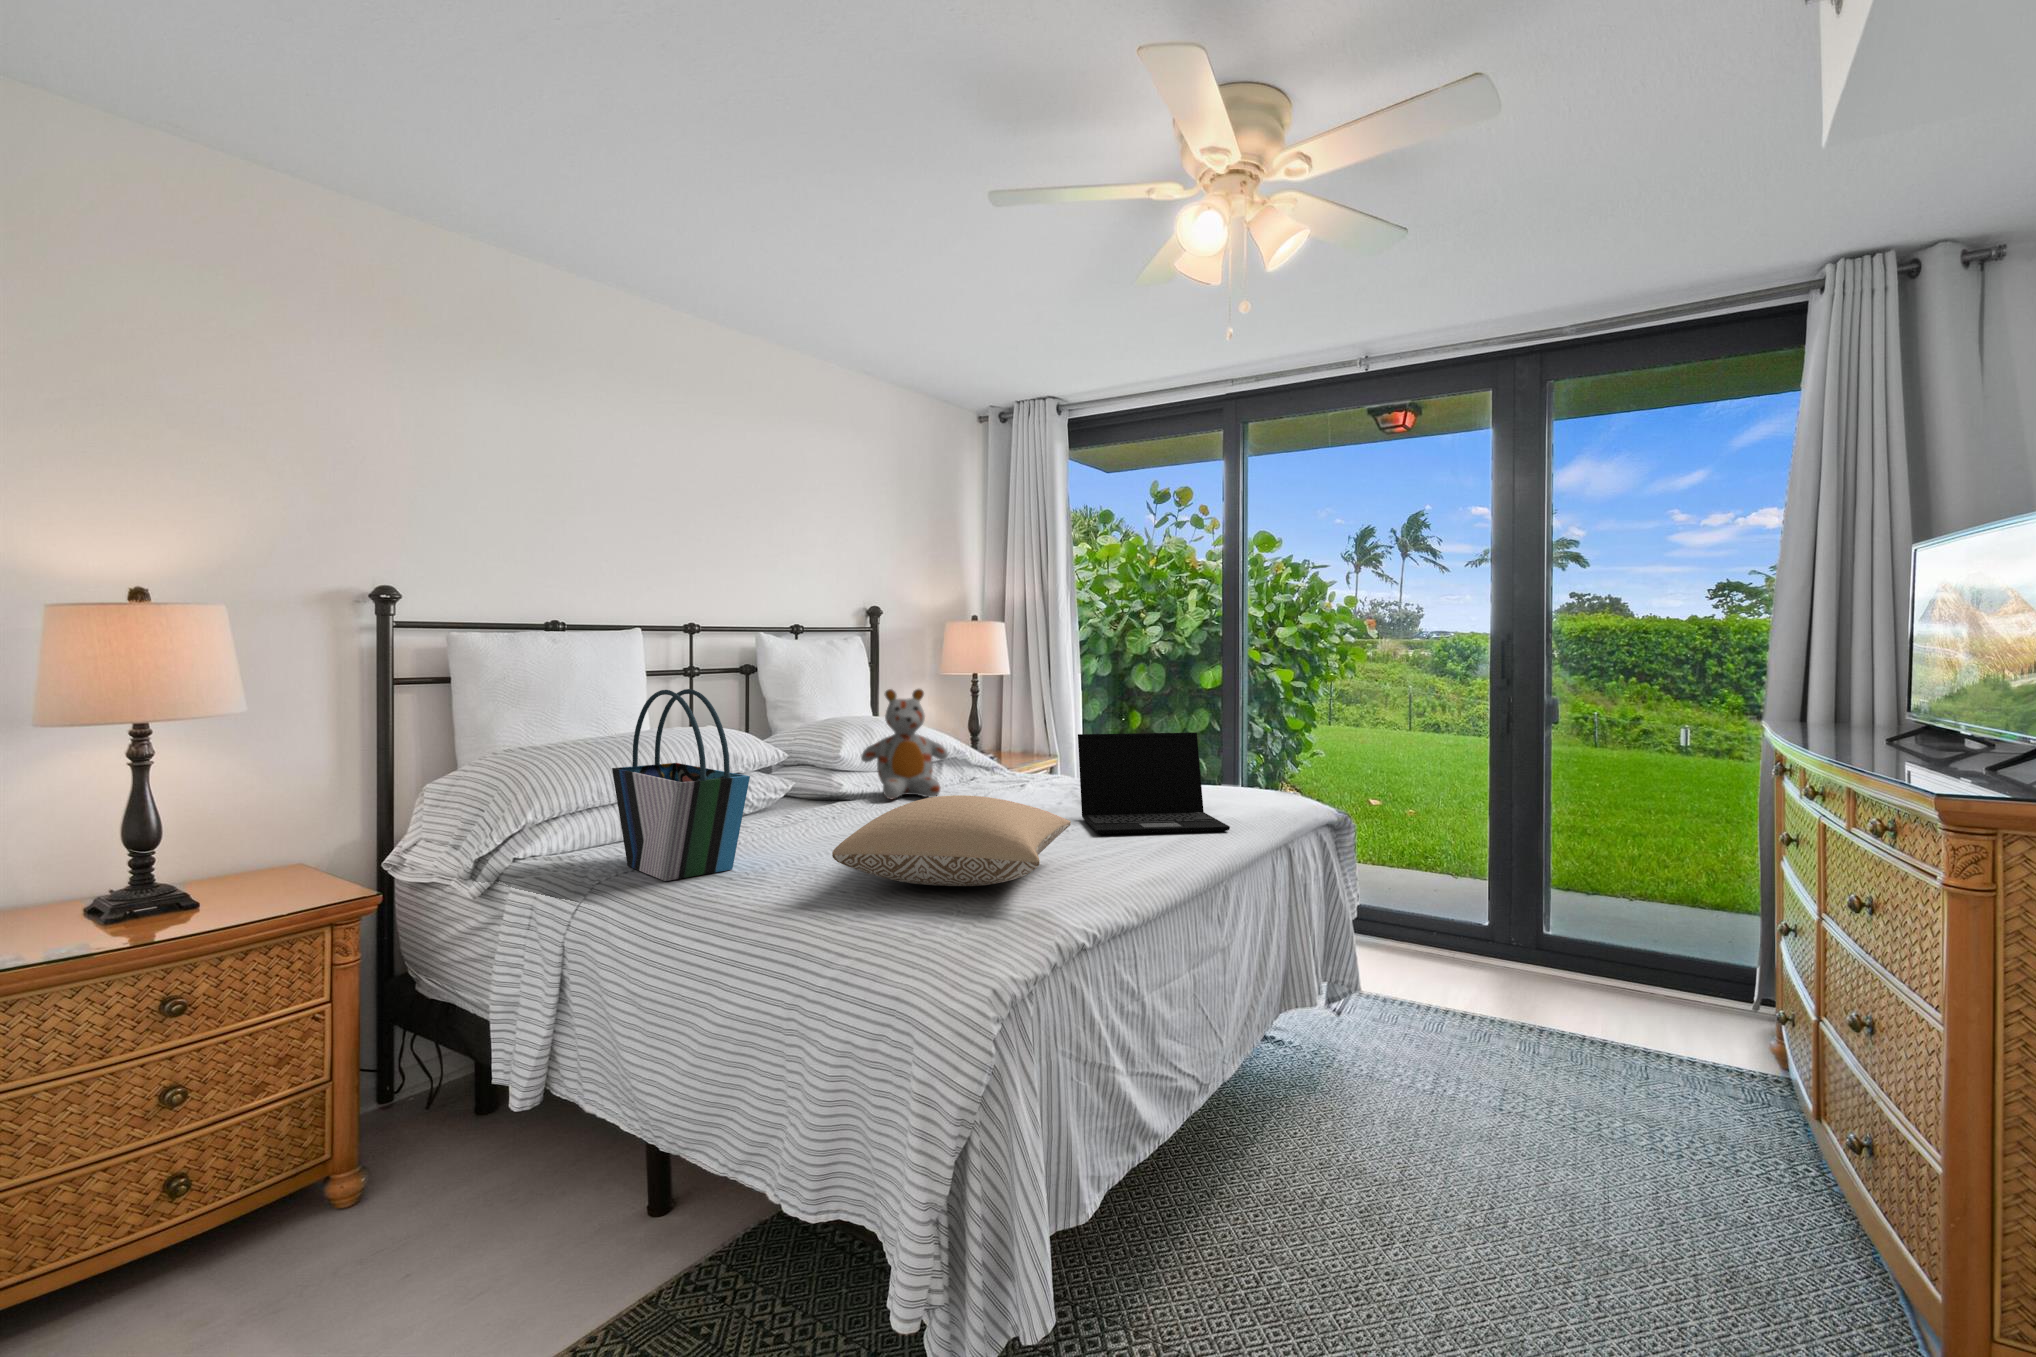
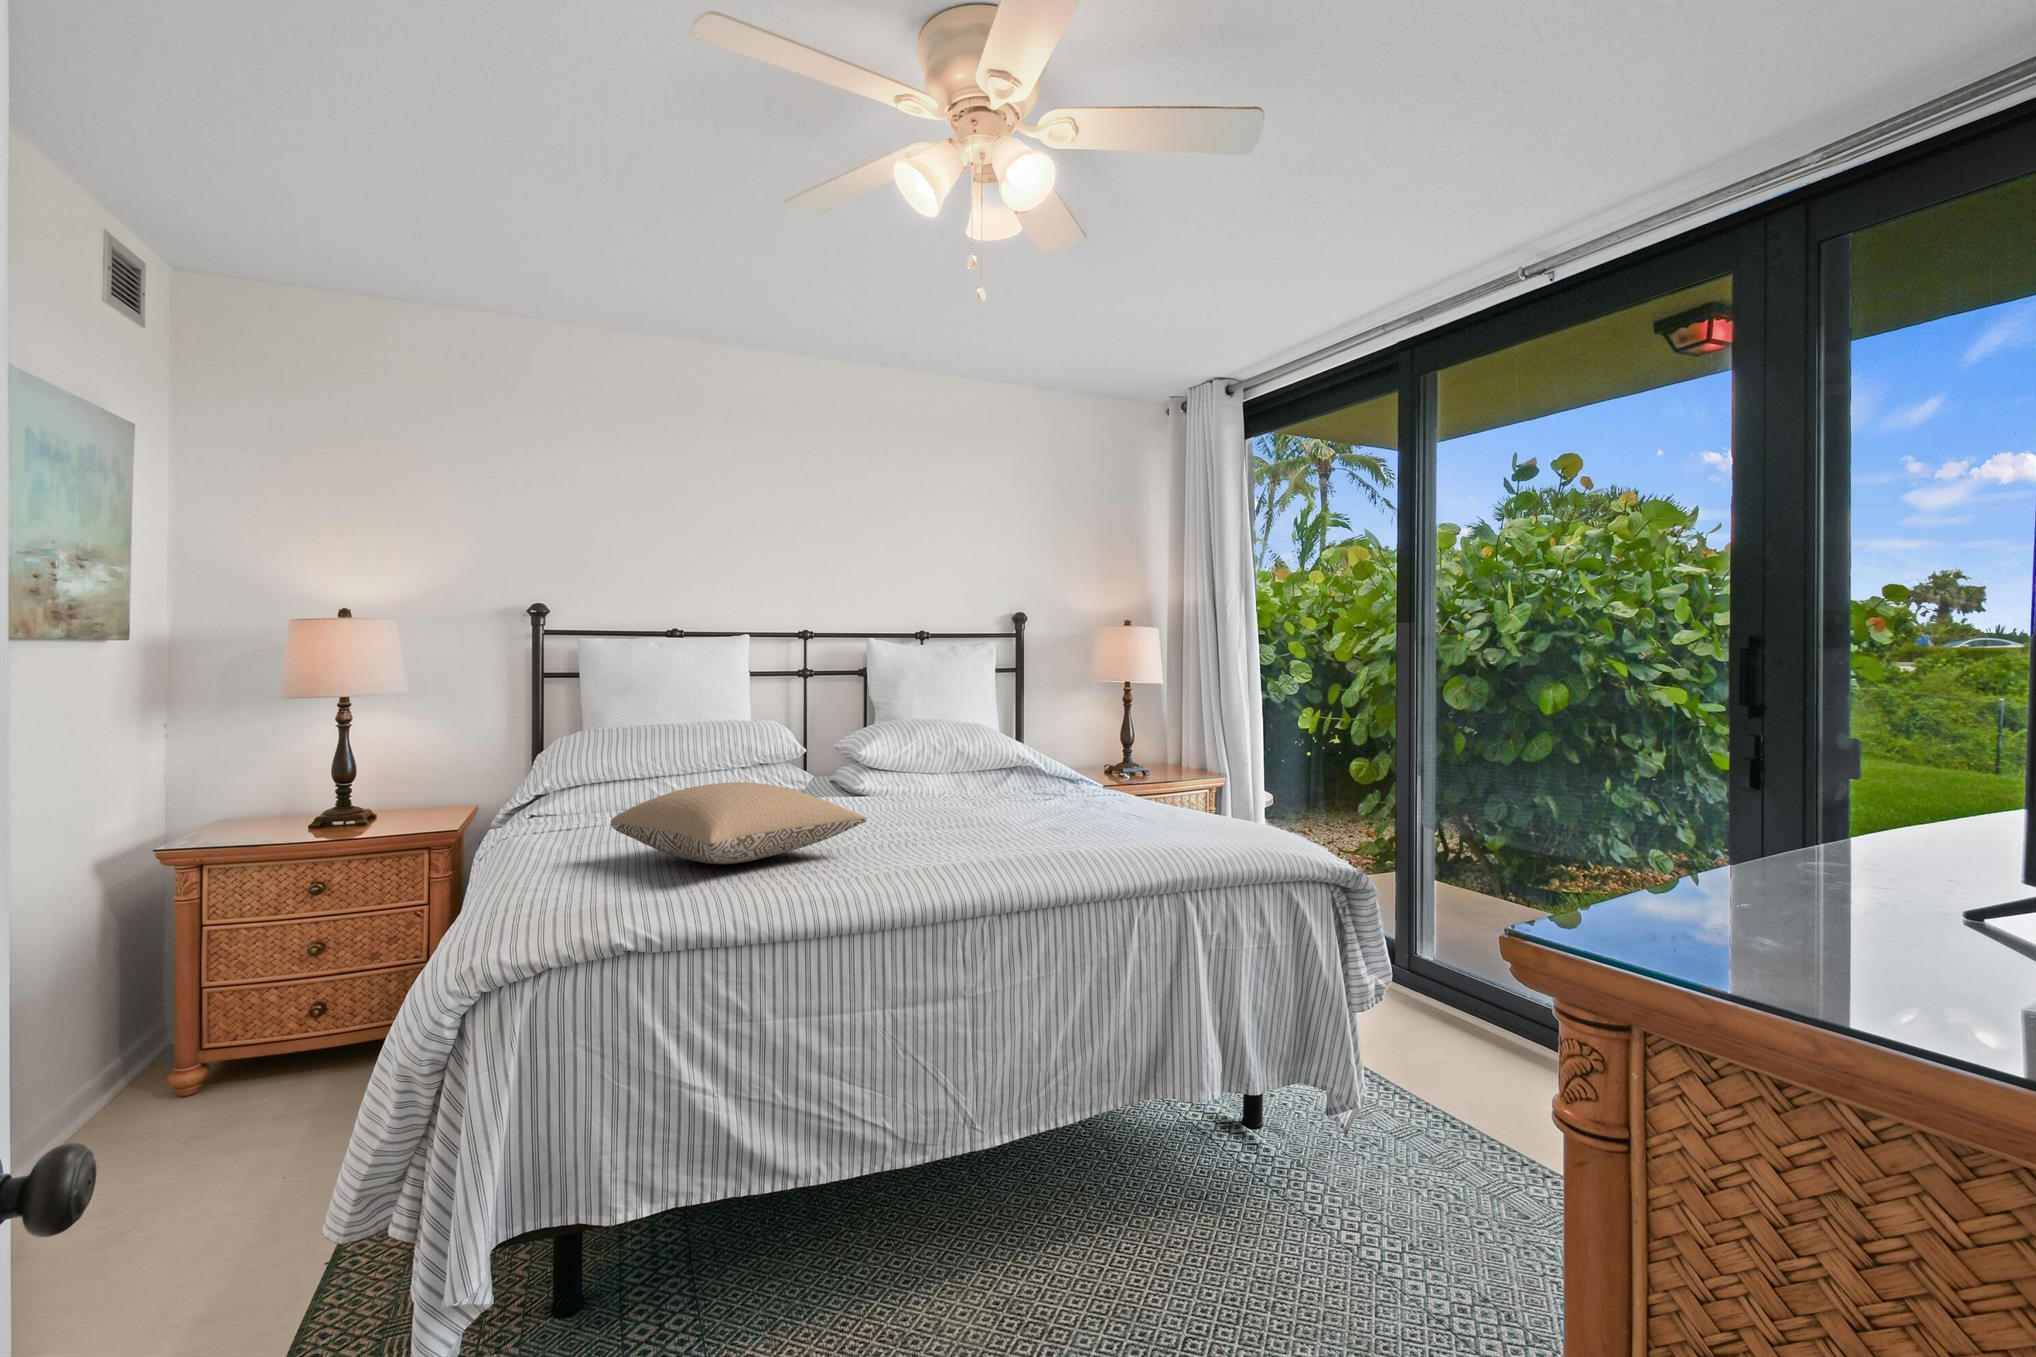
tote bag: present [612,689,750,881] -> none [556,682,639,837]
stuffed bear: present [861,689,948,800] -> none [889,690,971,796]
laptop: present [1078,733,1230,834] -> none [958,738,1127,848]

